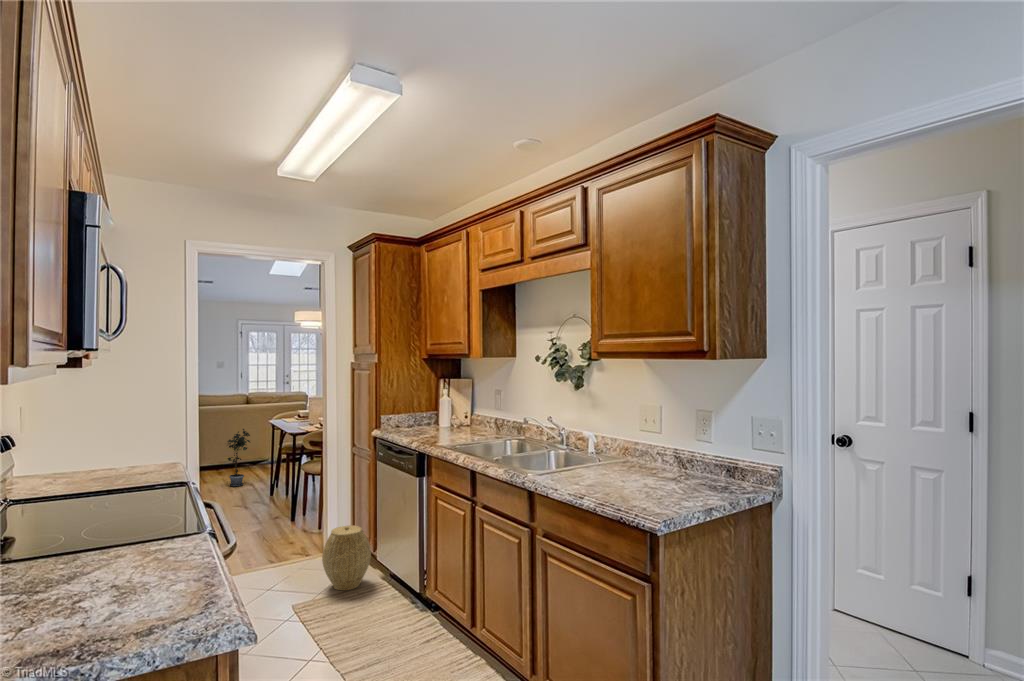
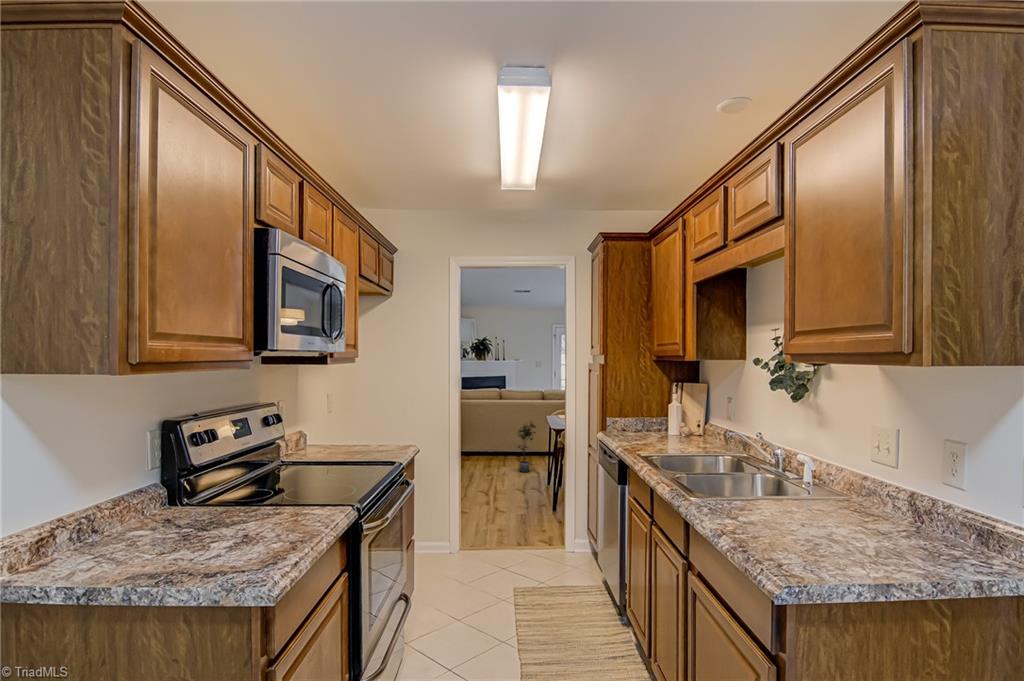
woven basket: present [322,526,371,590] -> none [545,522,591,586]

